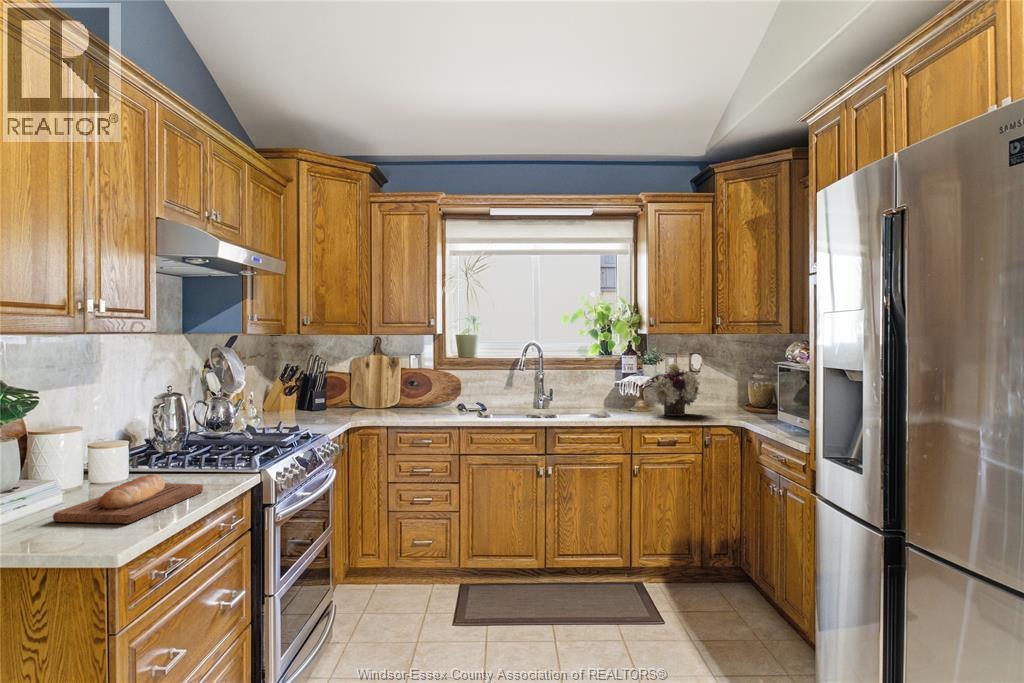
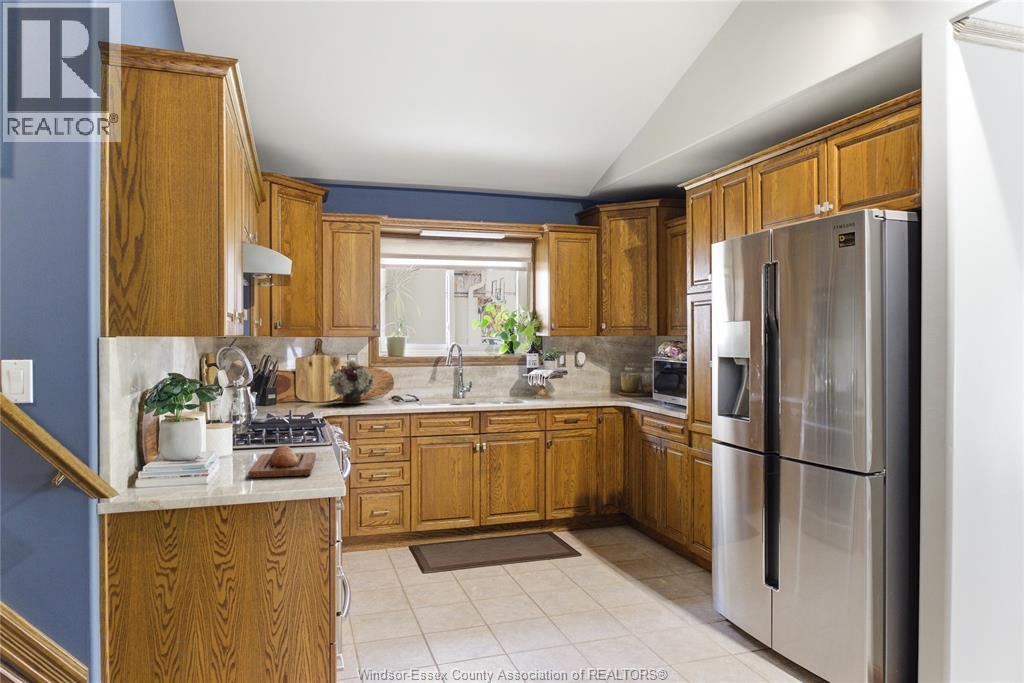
flower arrangement: present [649,363,700,416] -> present [329,359,374,404]

